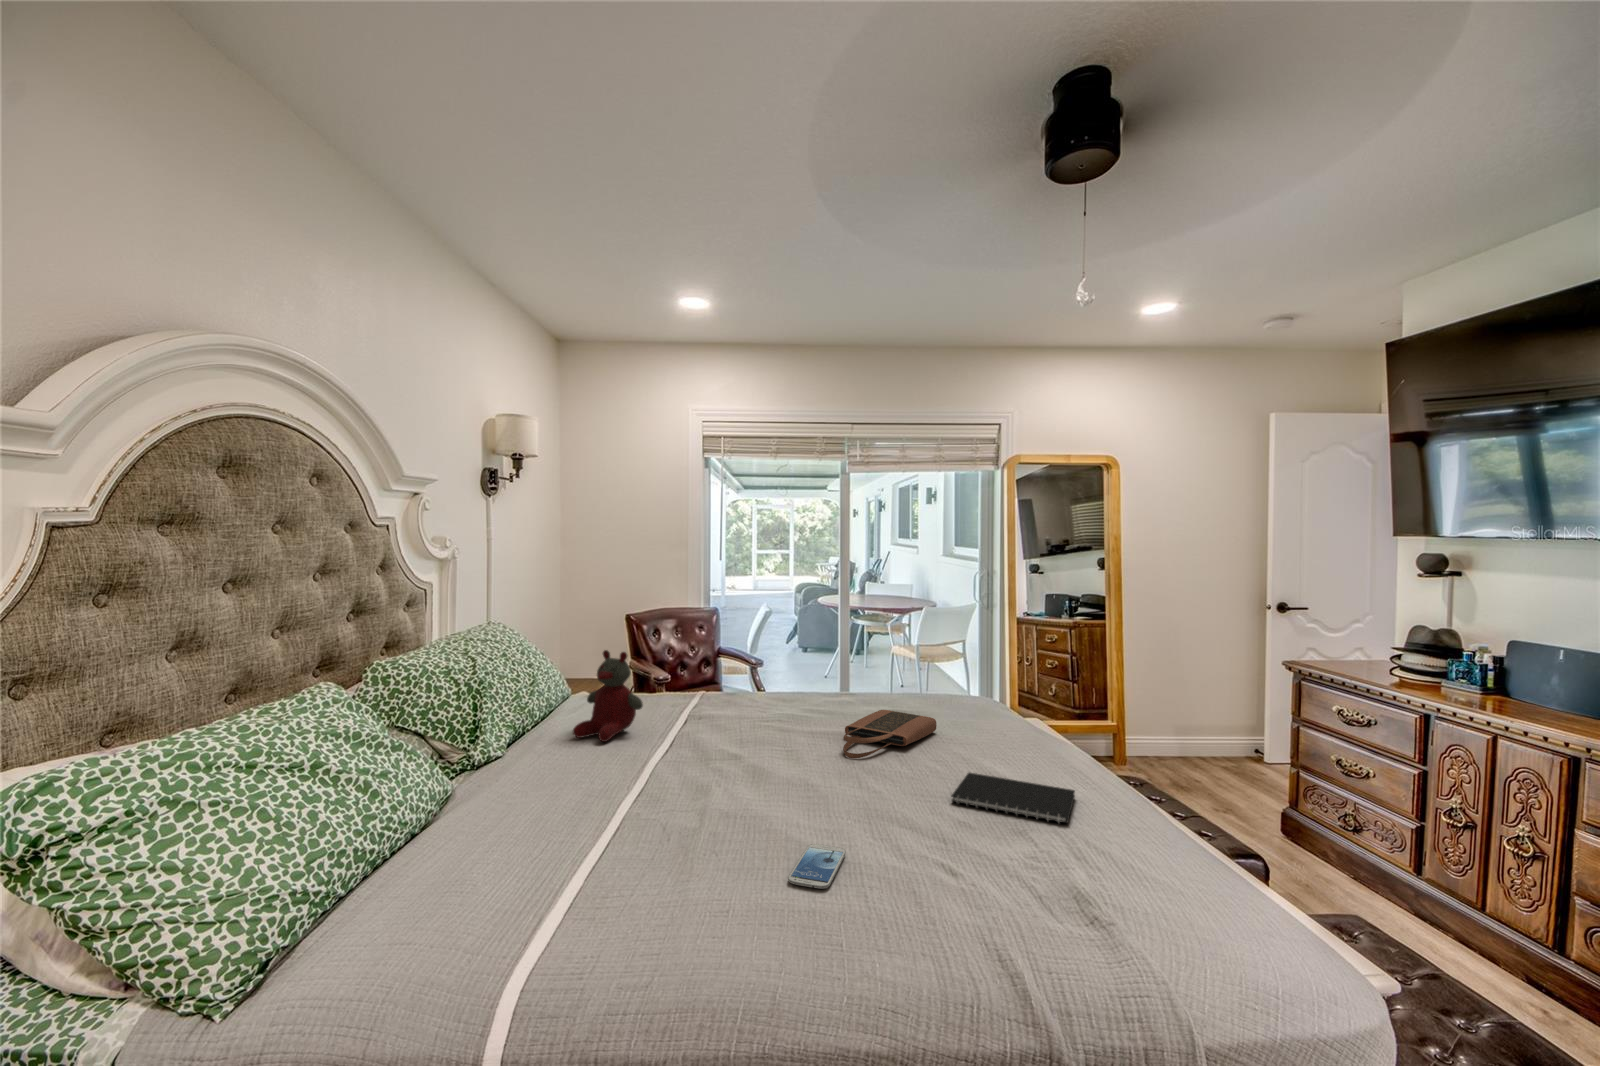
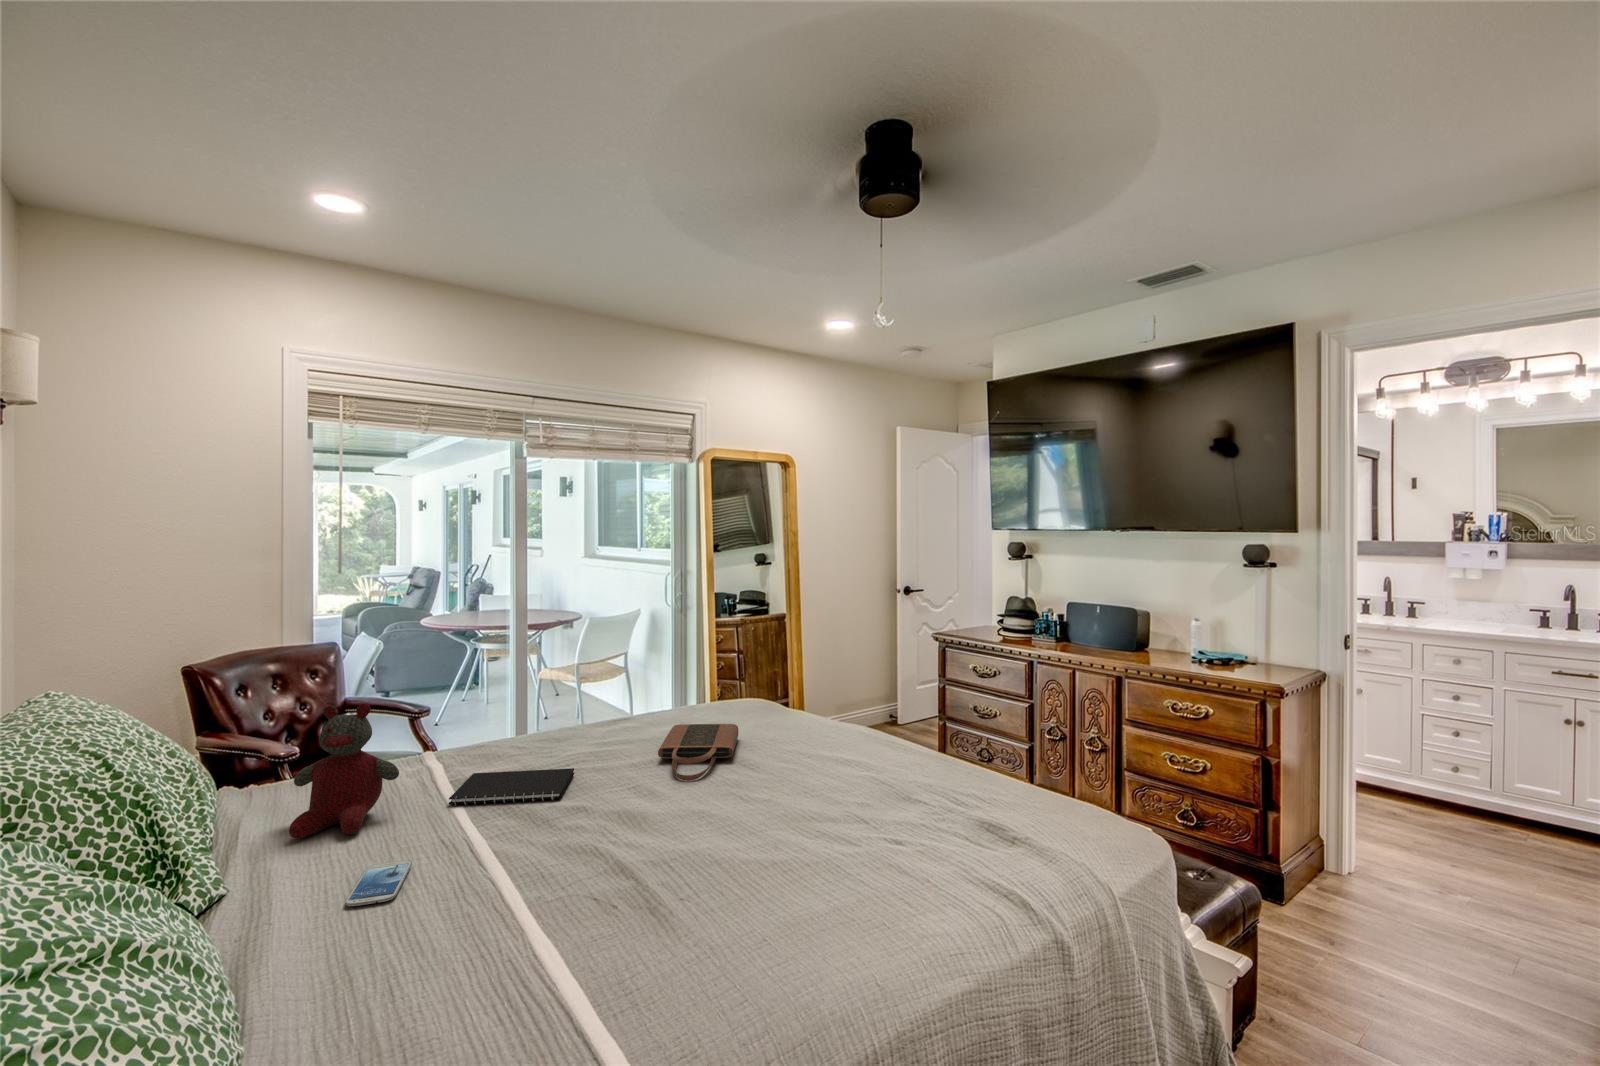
notebook: present [952,773,1075,823] -> present [449,768,574,806]
smartphone: present [788,844,846,889] -> present [345,860,412,906]

